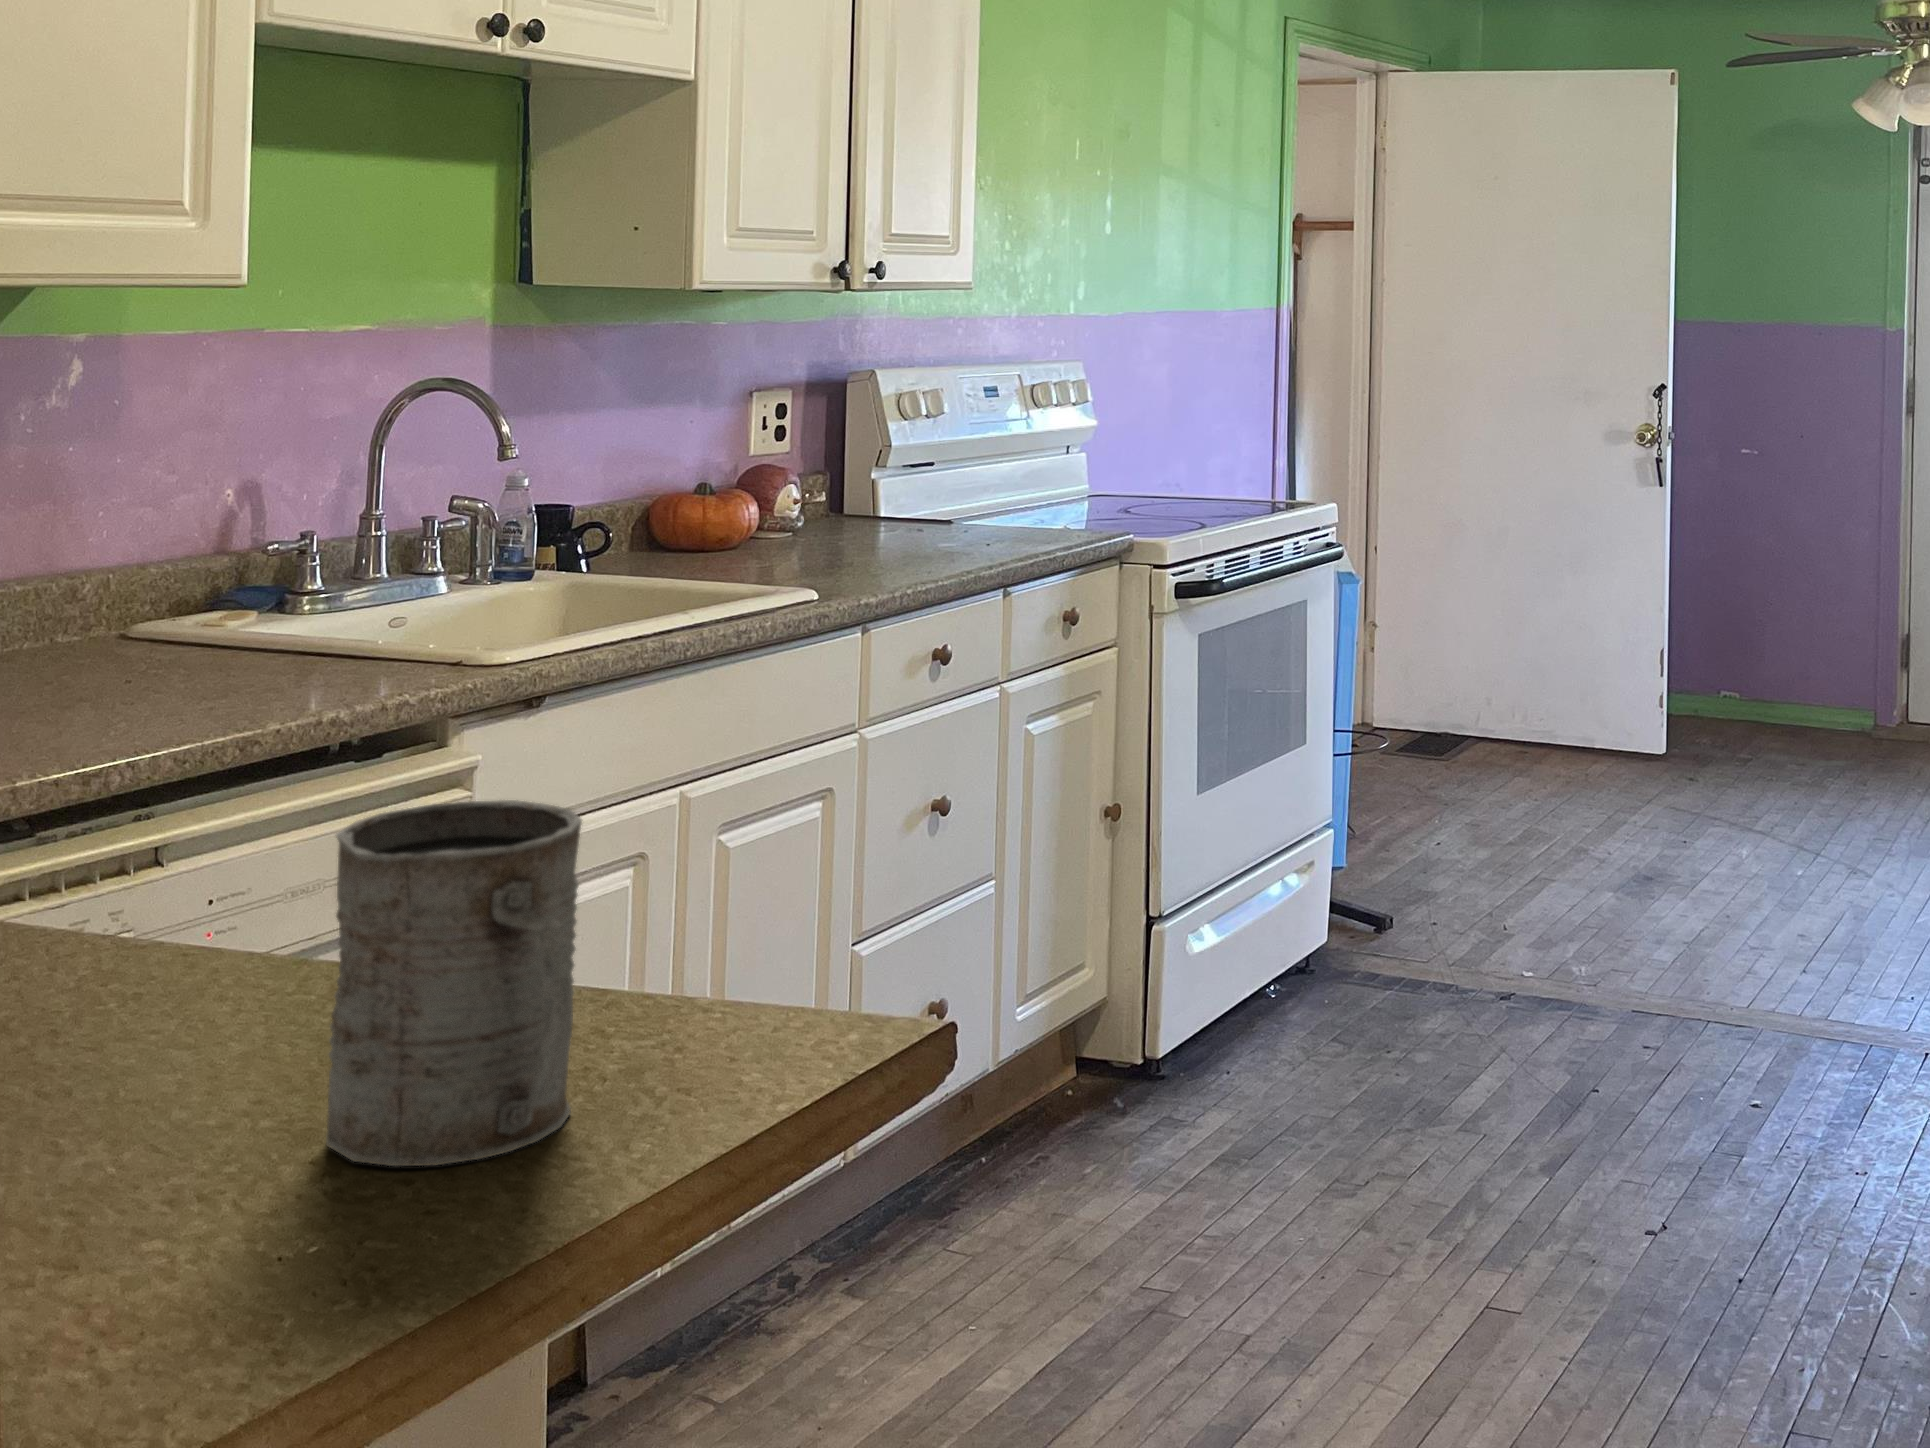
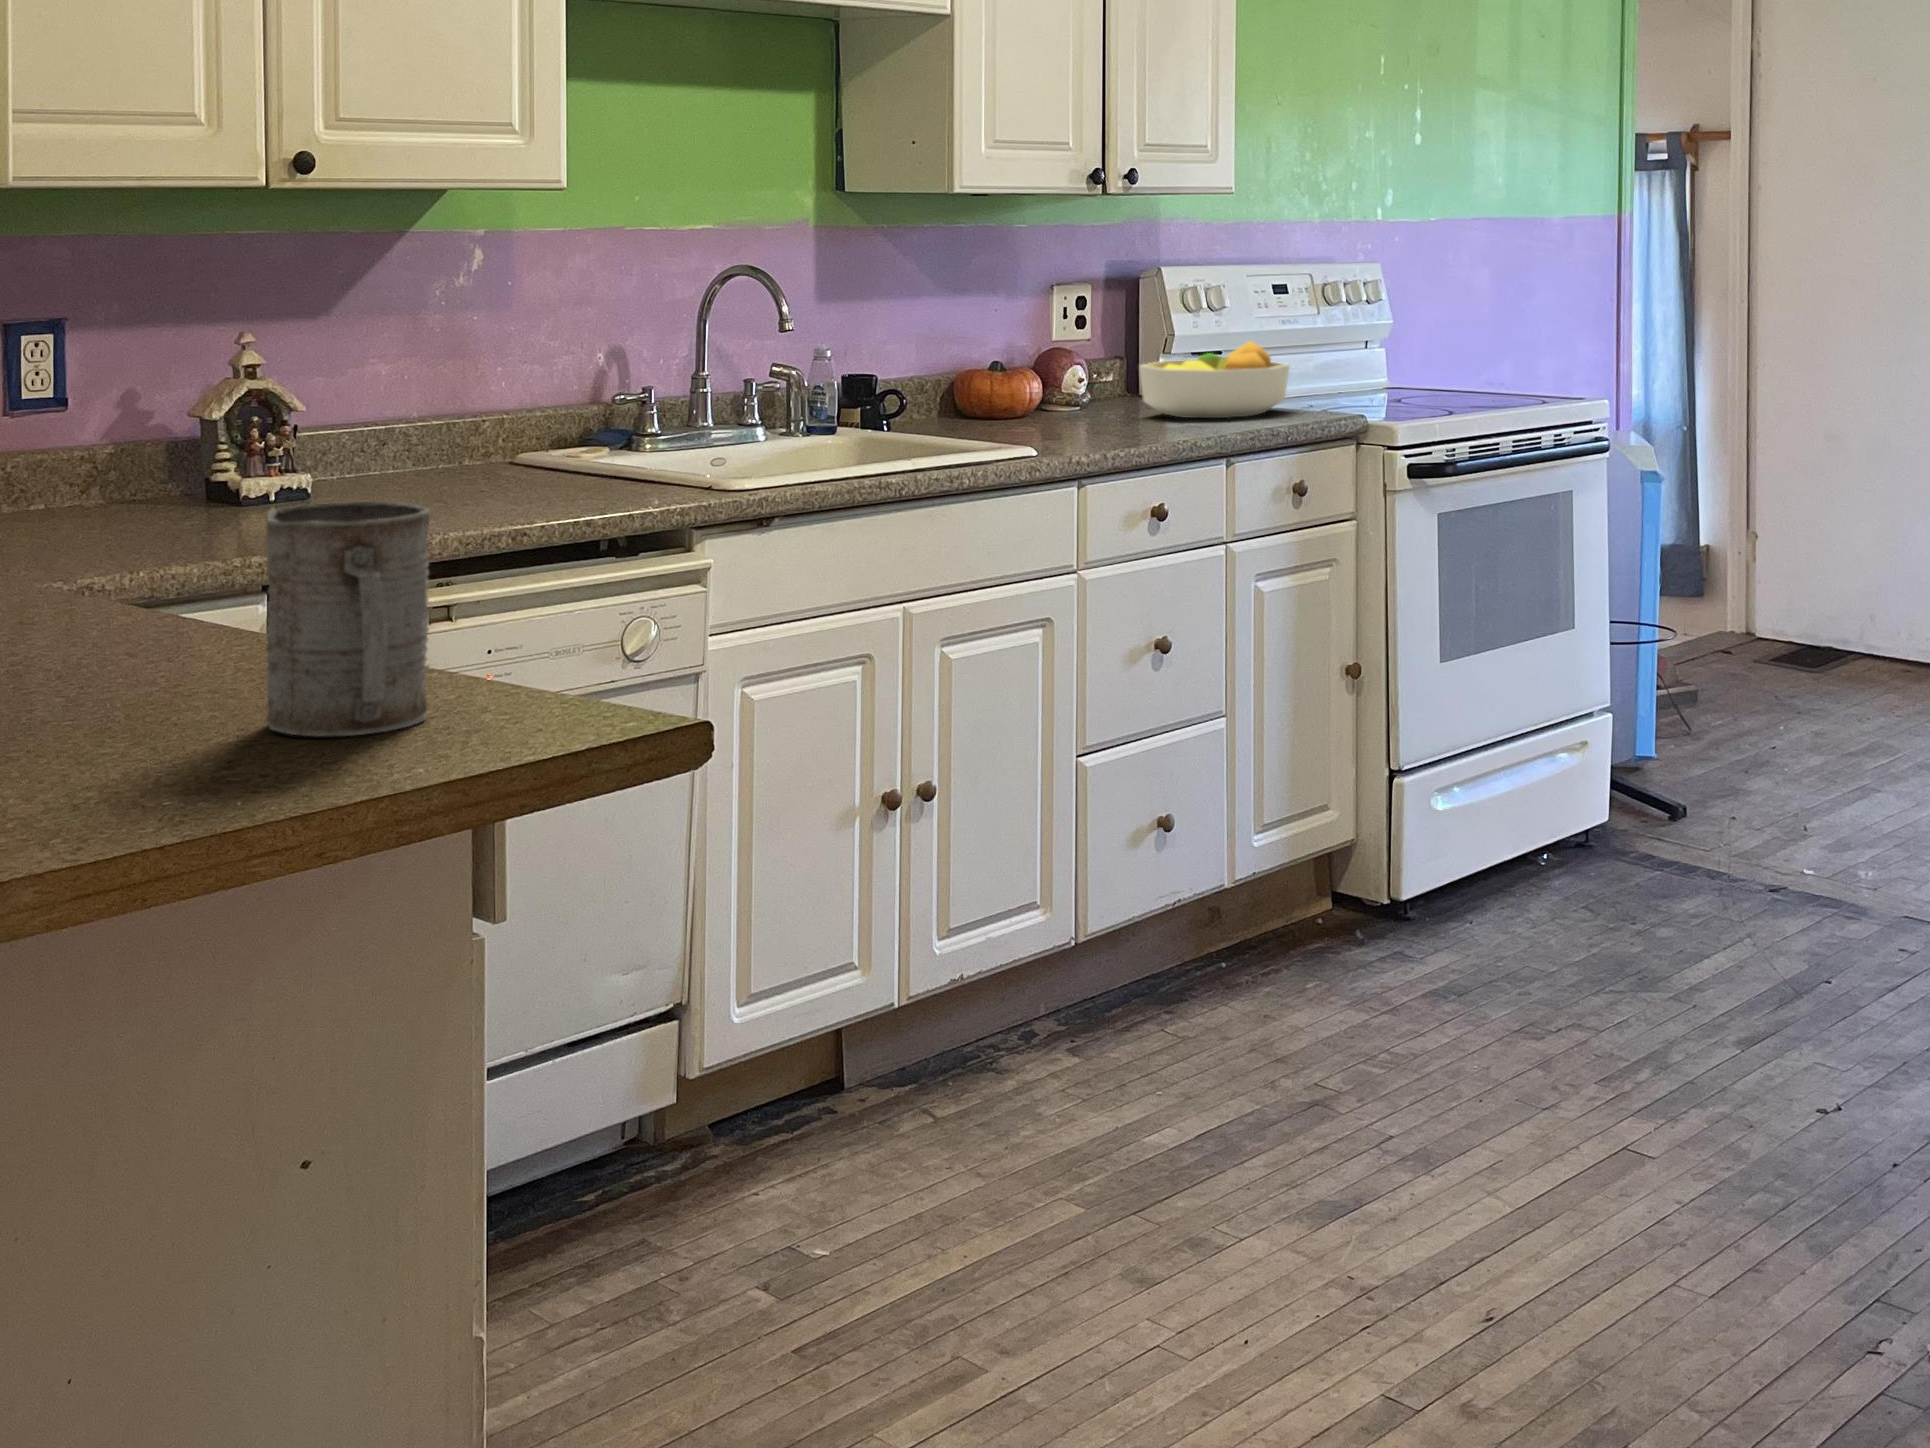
fruit bowl: none [865,450,1027,539] -> present [1139,341,1290,418]

